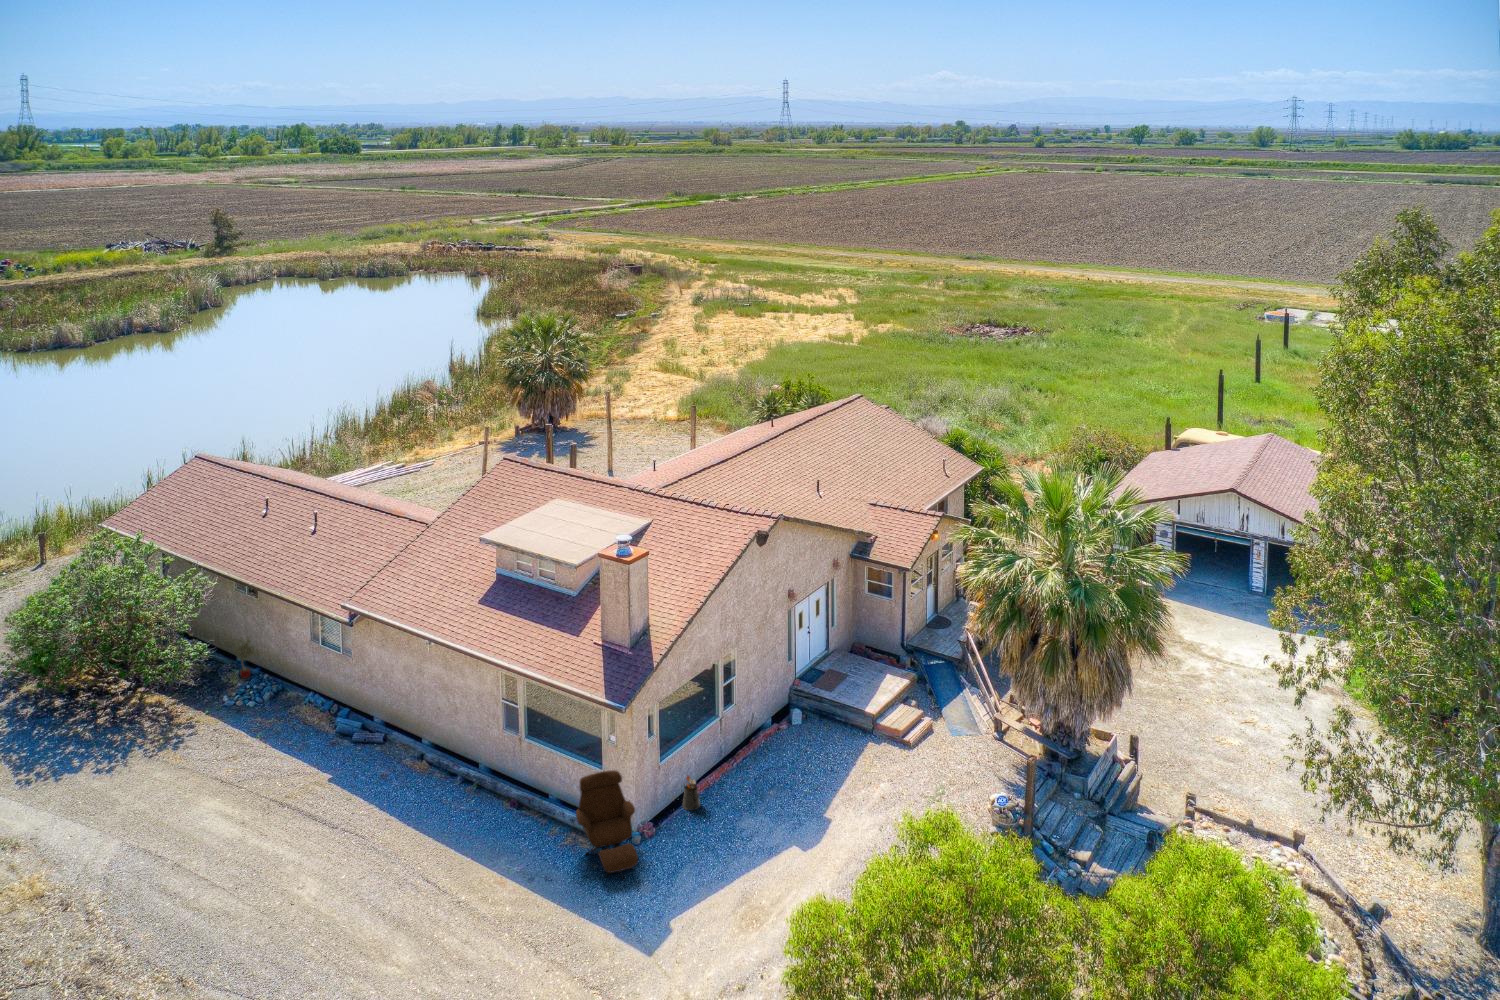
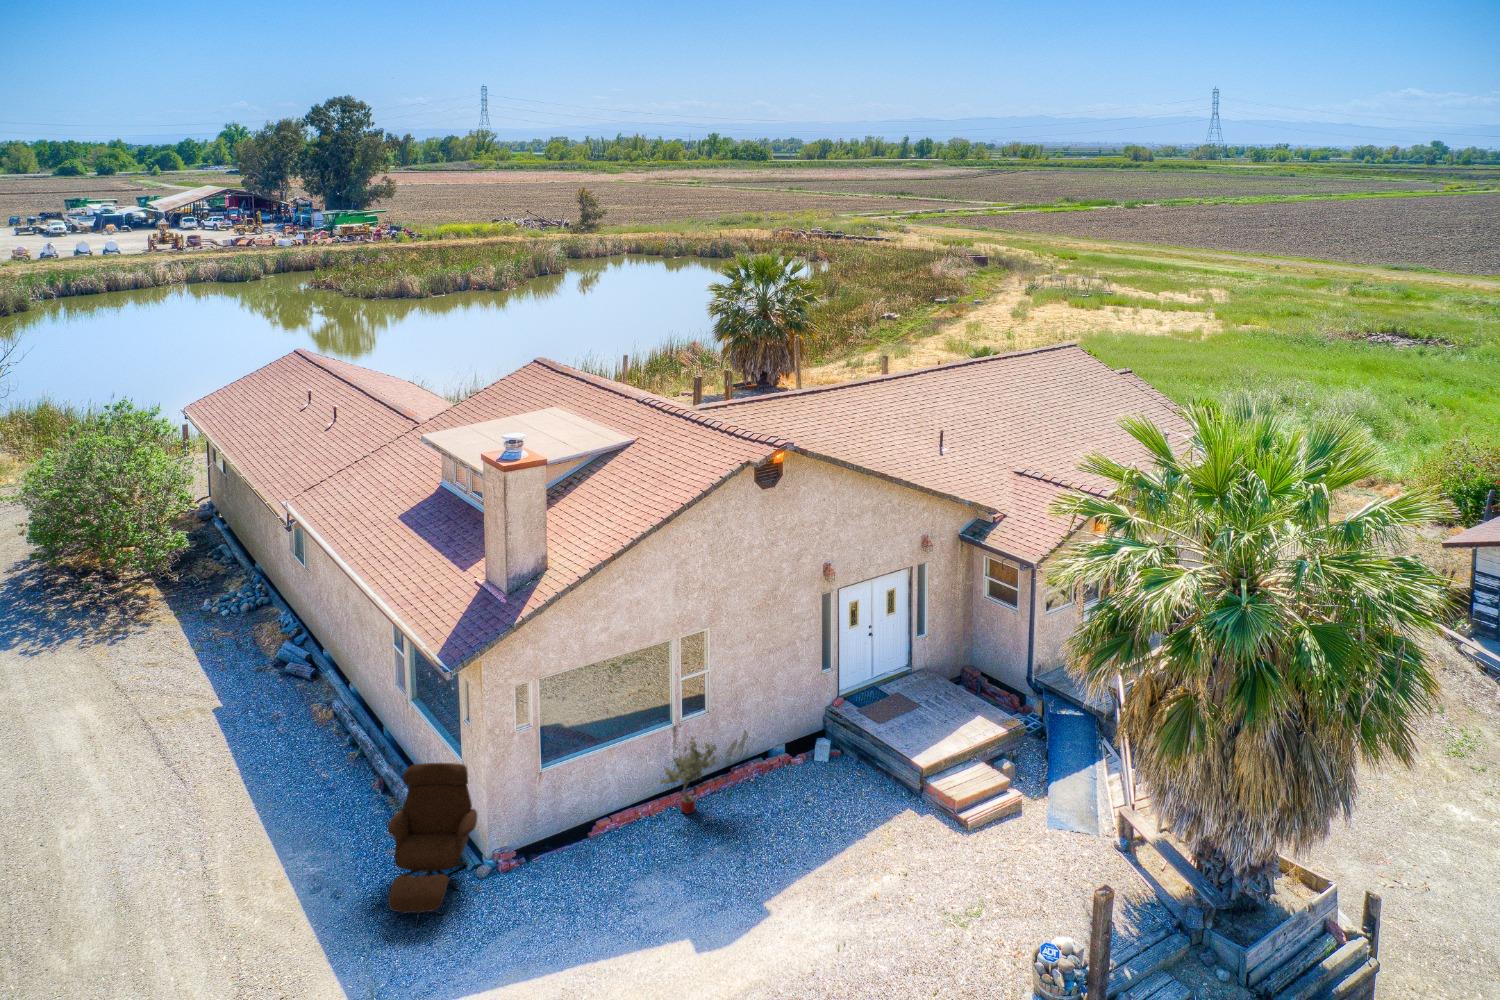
potted tree: present [233,637,258,678] -> present [660,737,716,814]
watering can: present [682,775,701,811] -> none [578,794,606,850]

